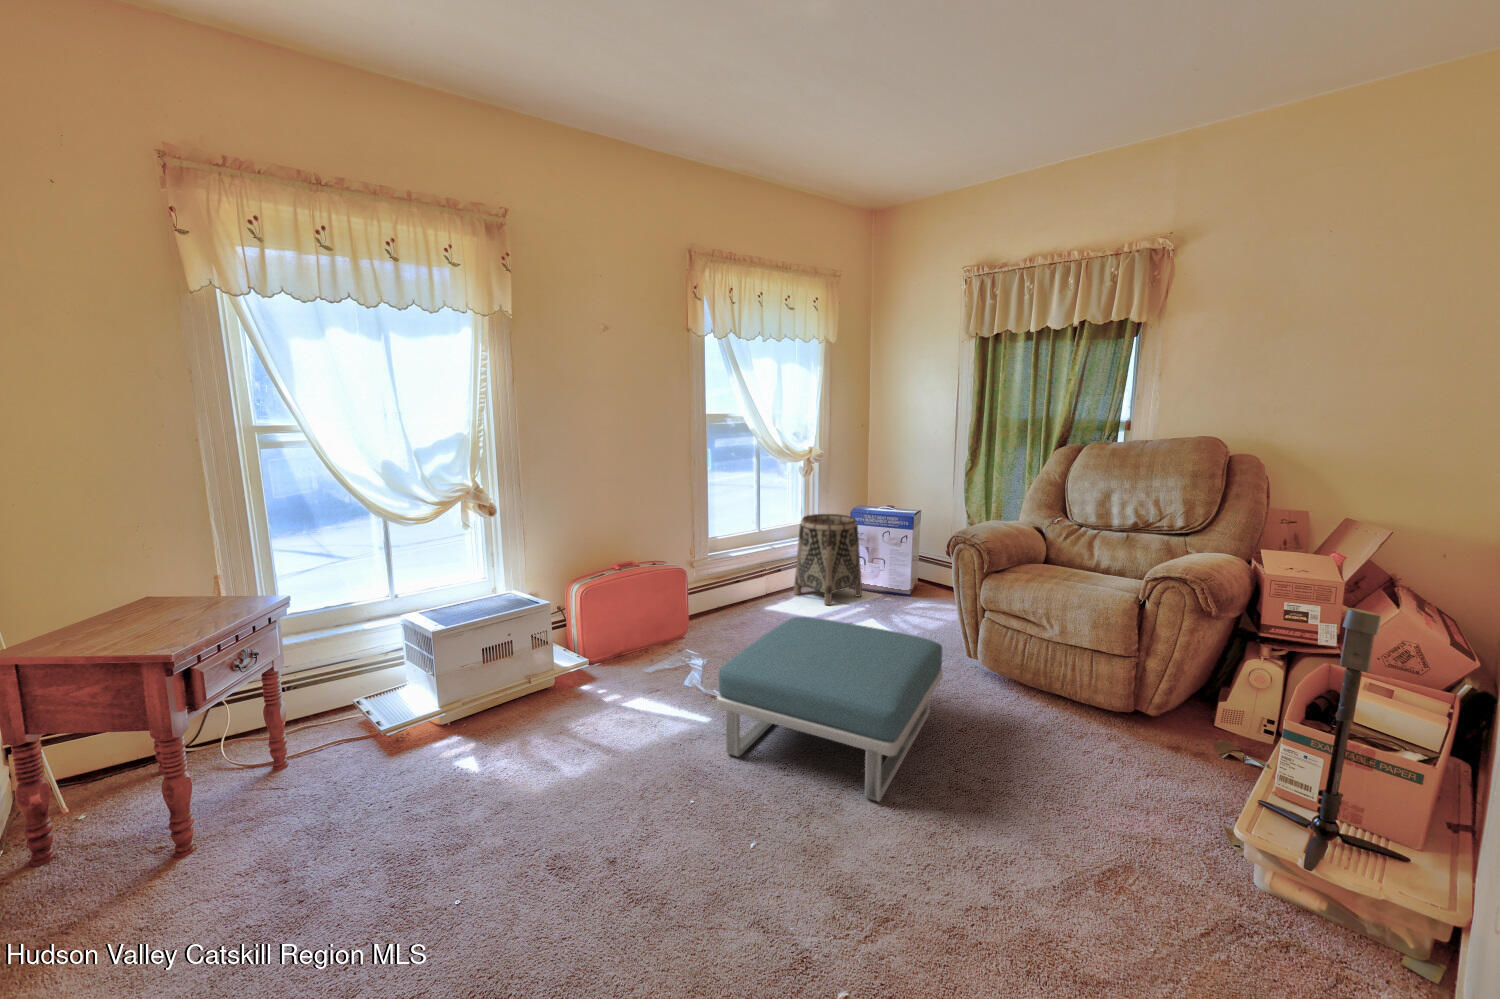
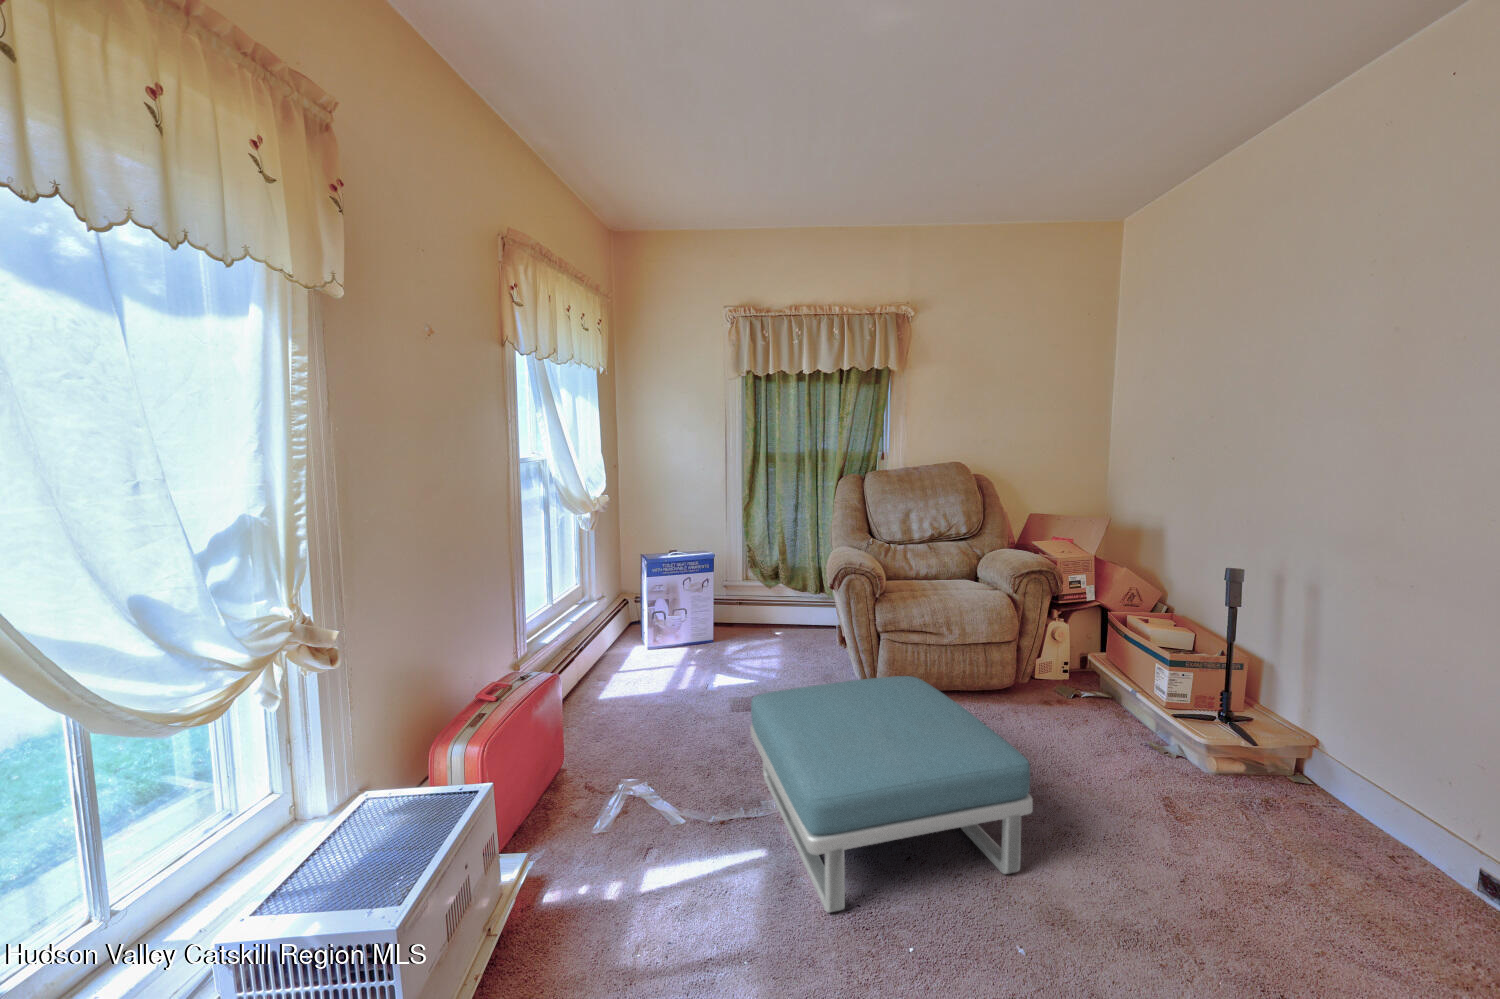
basket: present [794,514,862,605] -> none [597,568,670,677]

